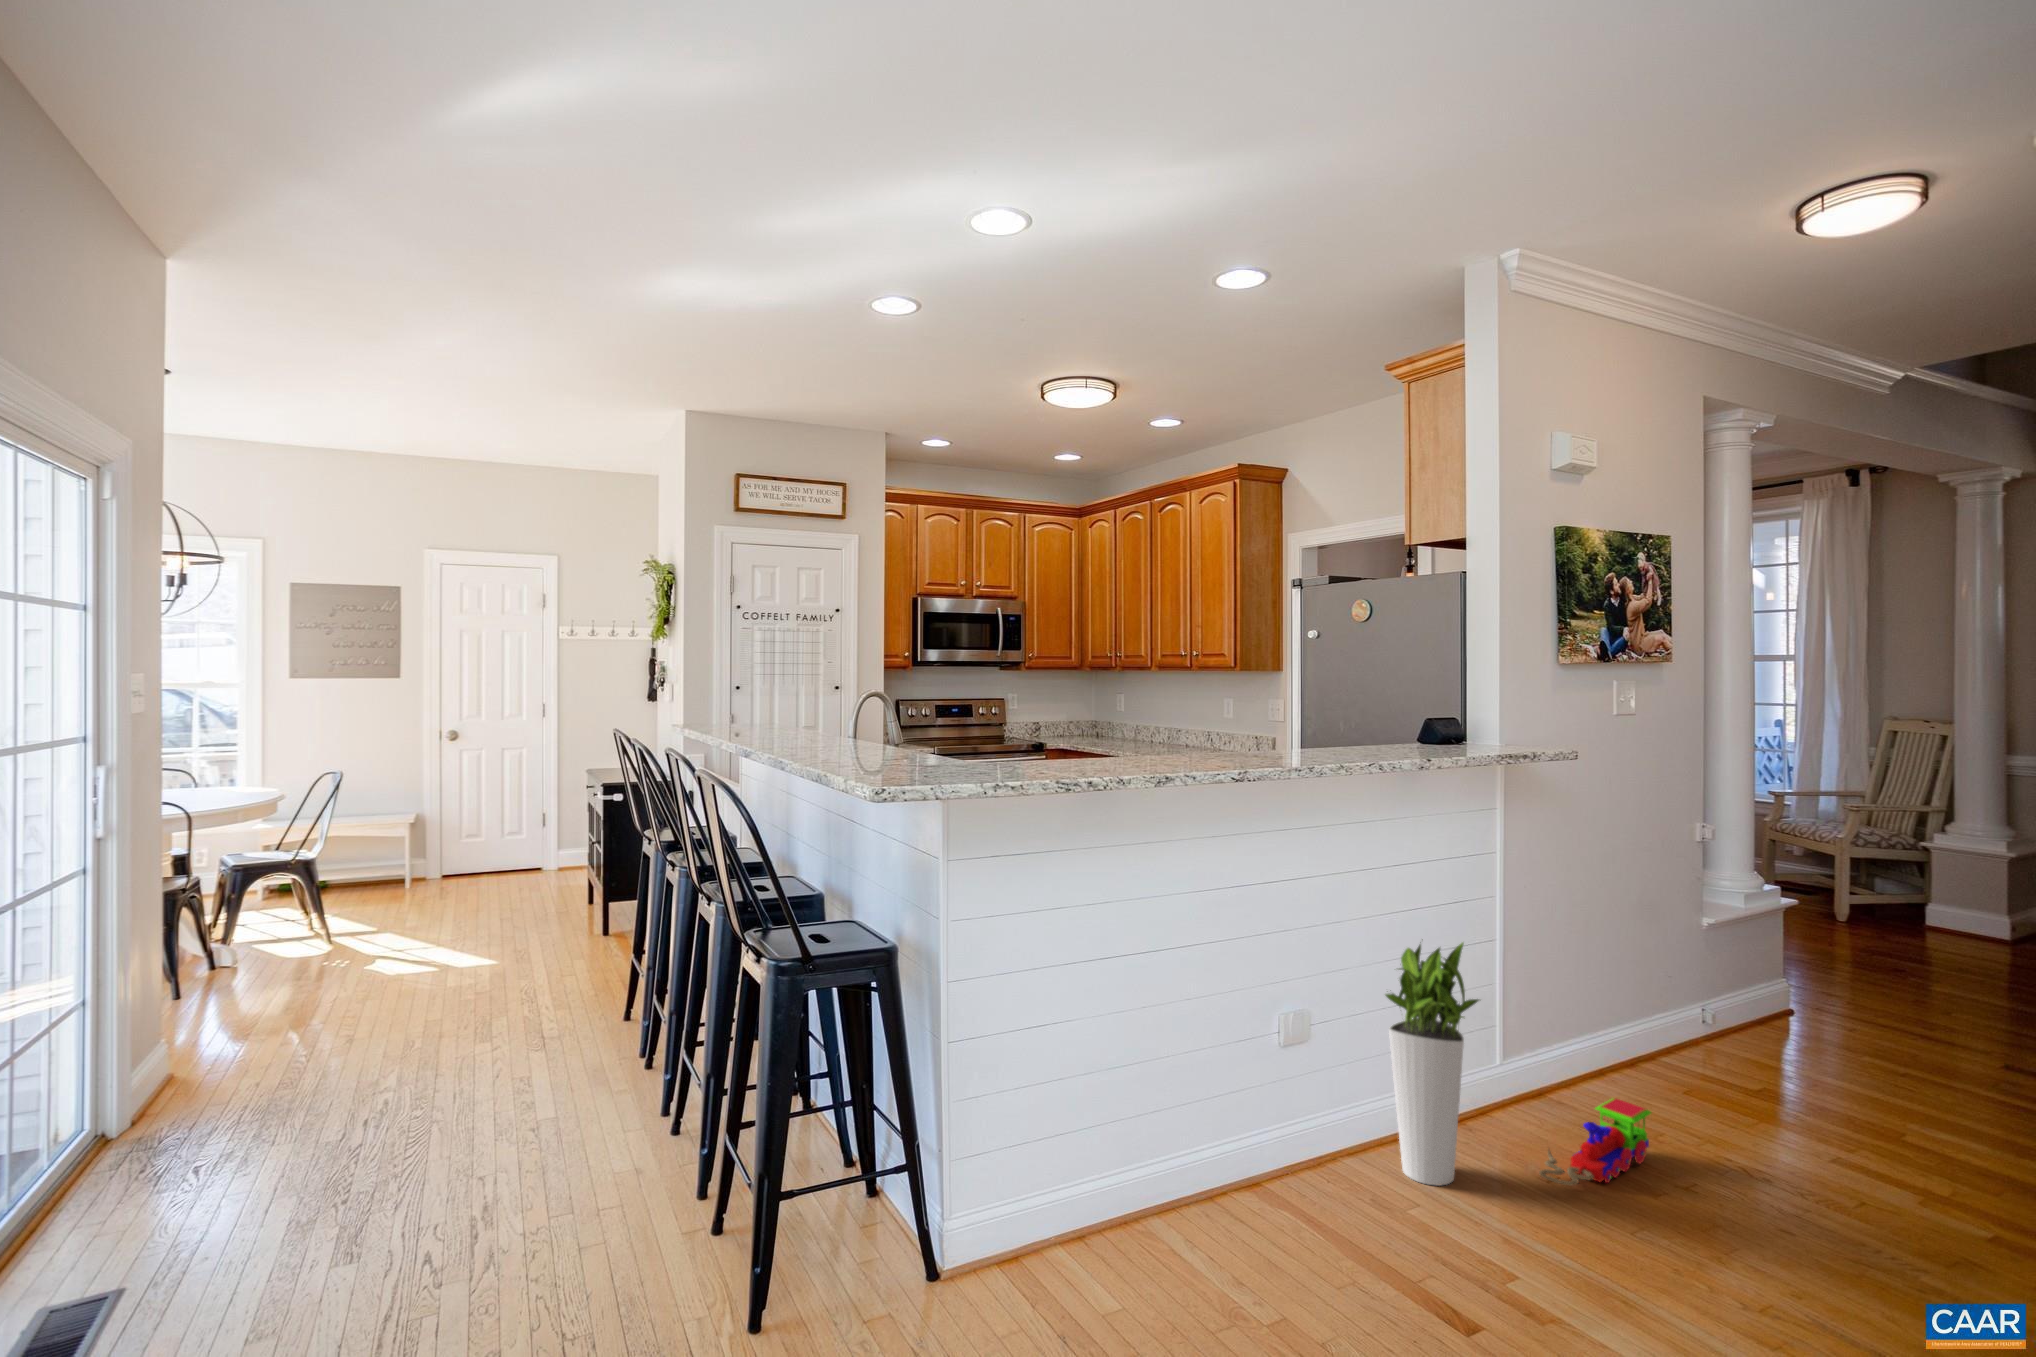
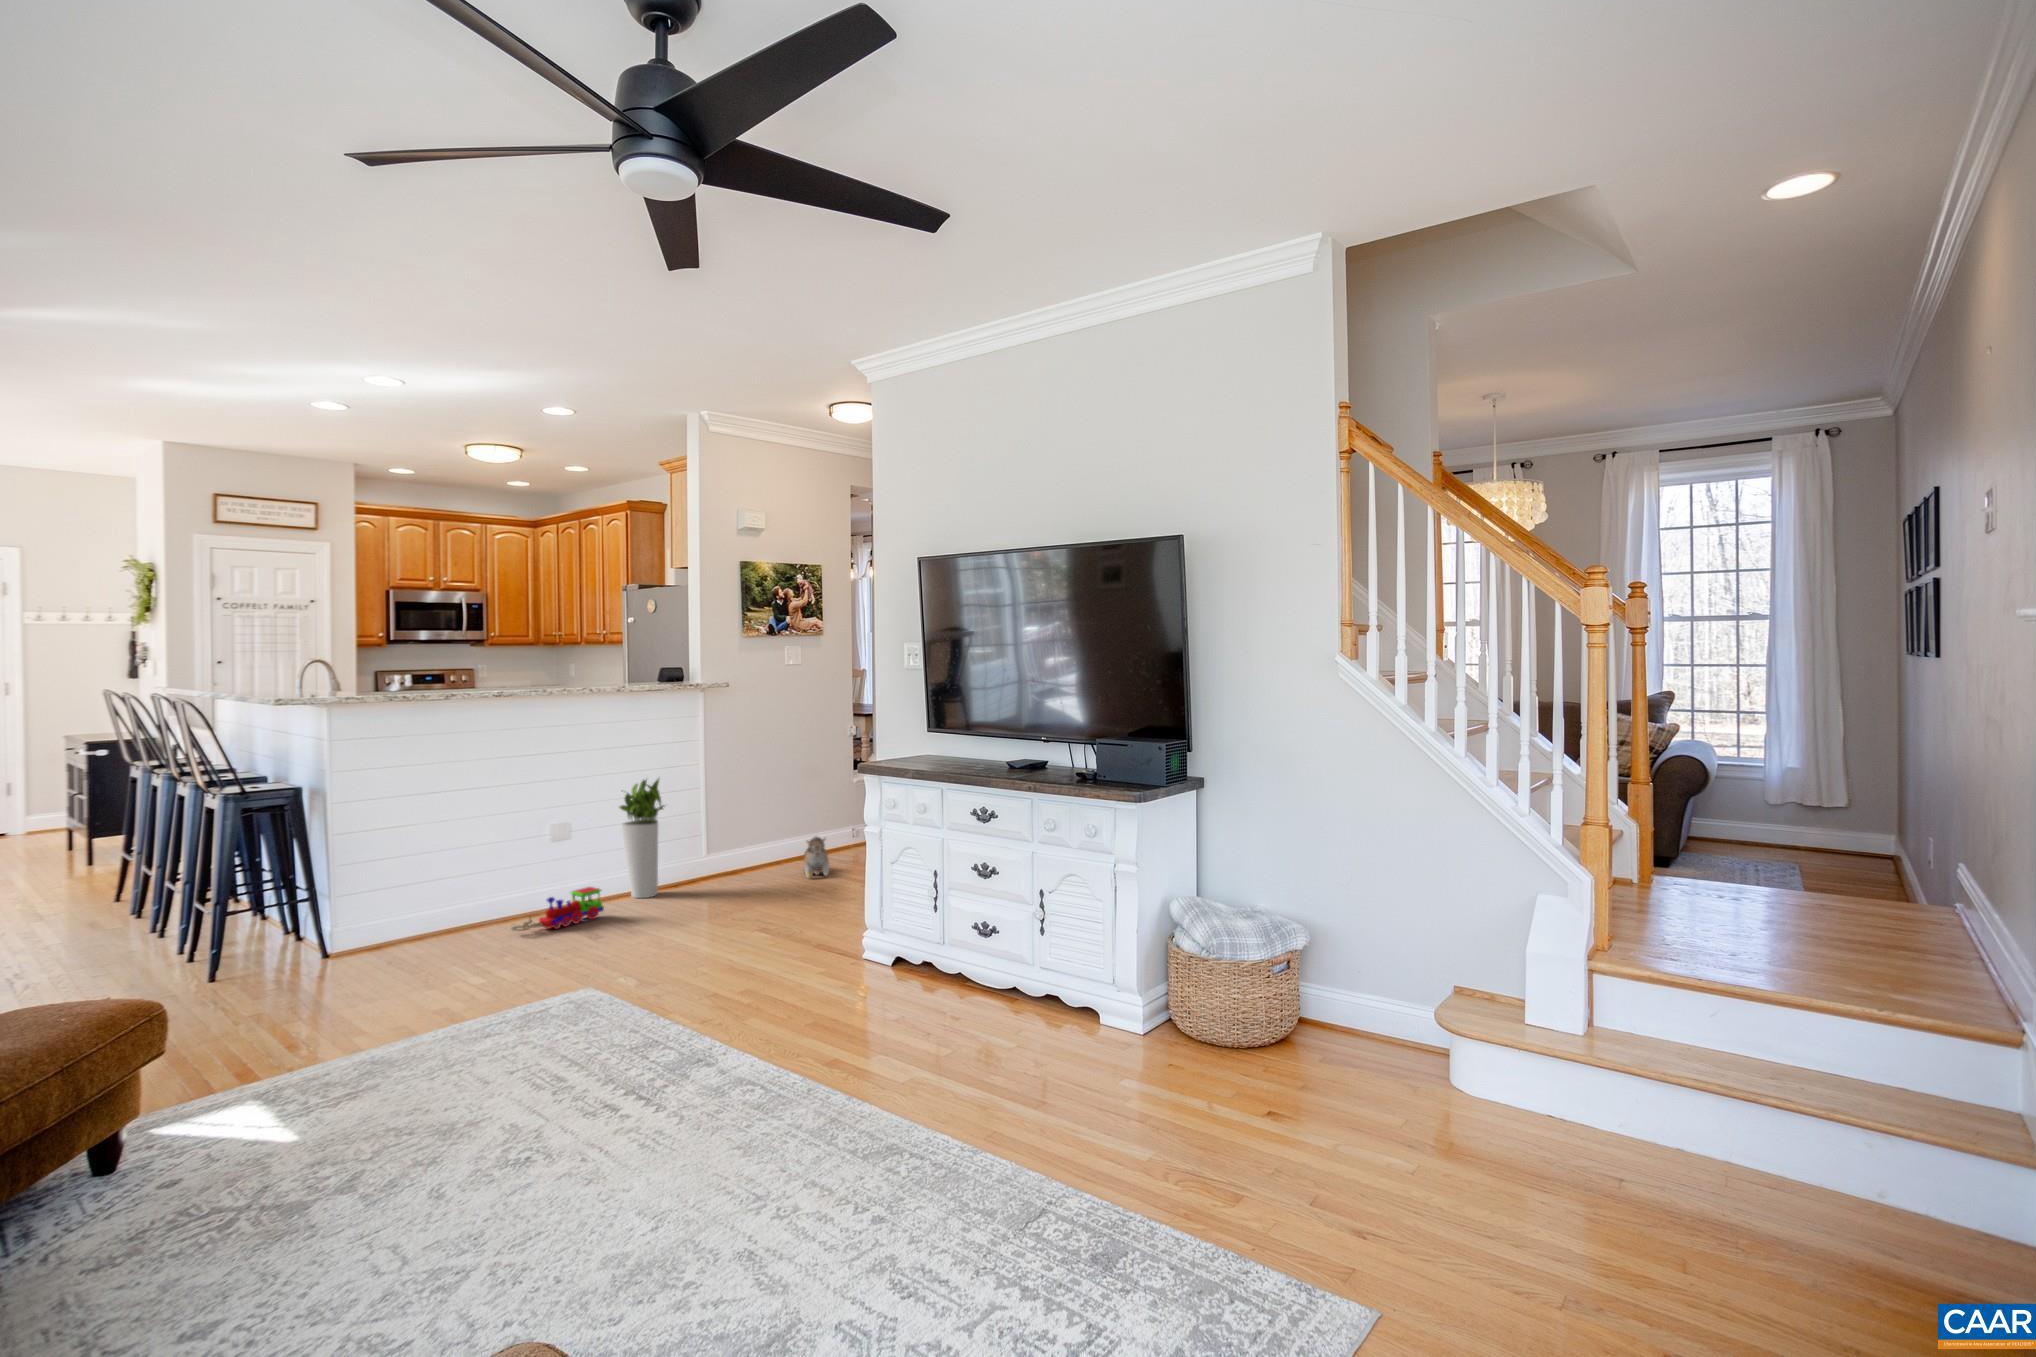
plush toy: none [1697,1087,1804,1173] -> present [804,837,829,878]
toy train: present [1539,1098,1651,1186] -> present [511,887,604,931]

